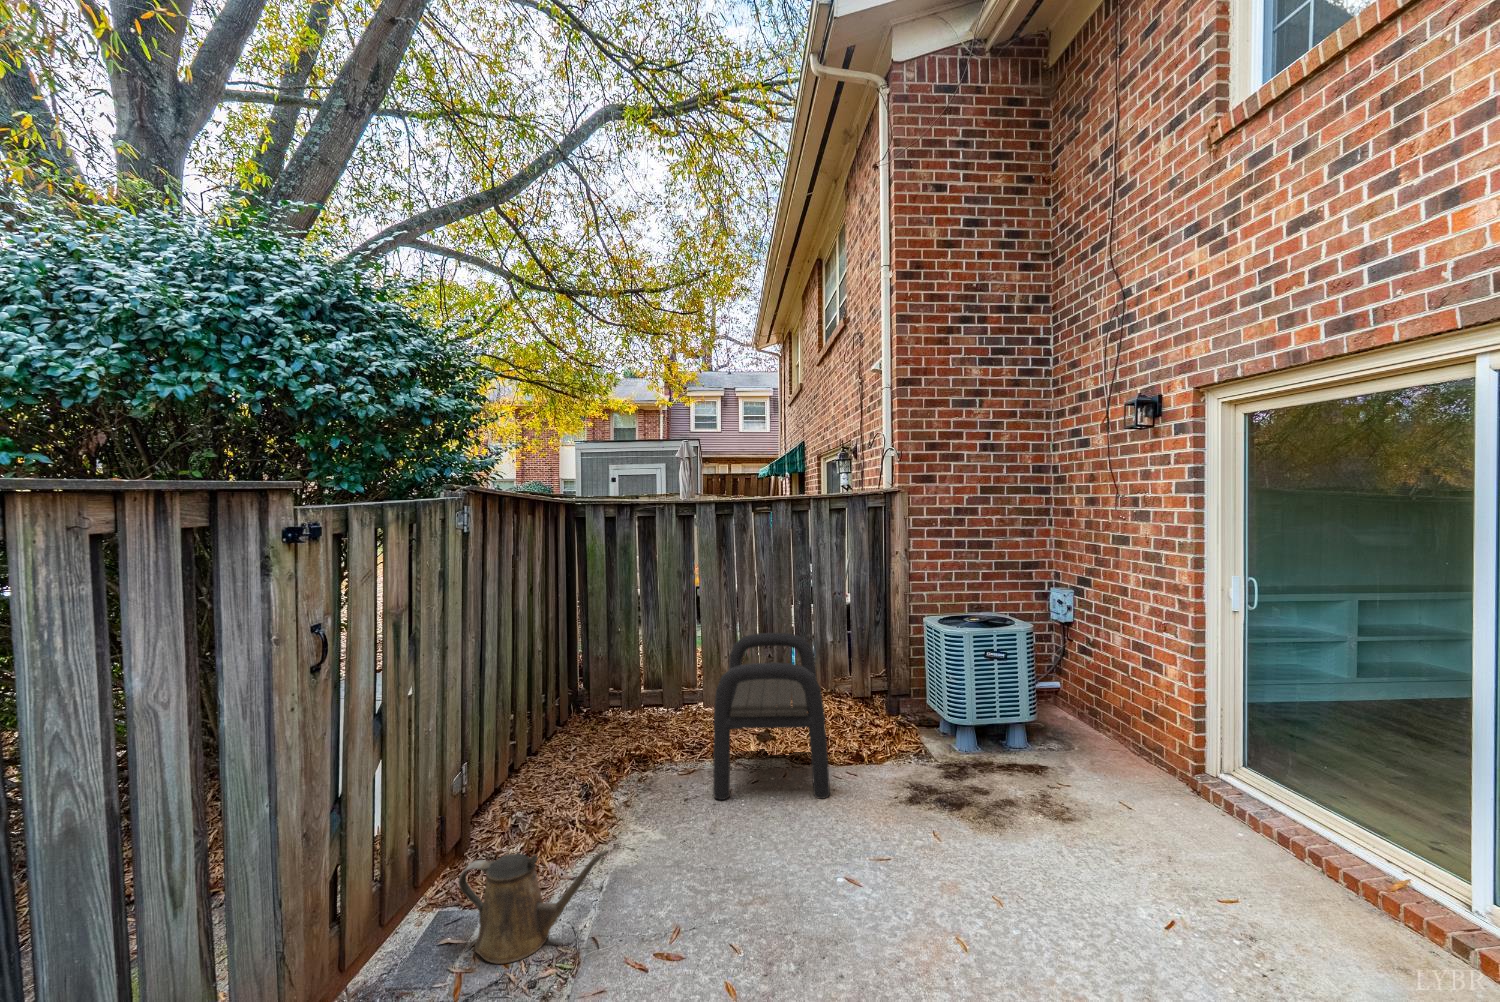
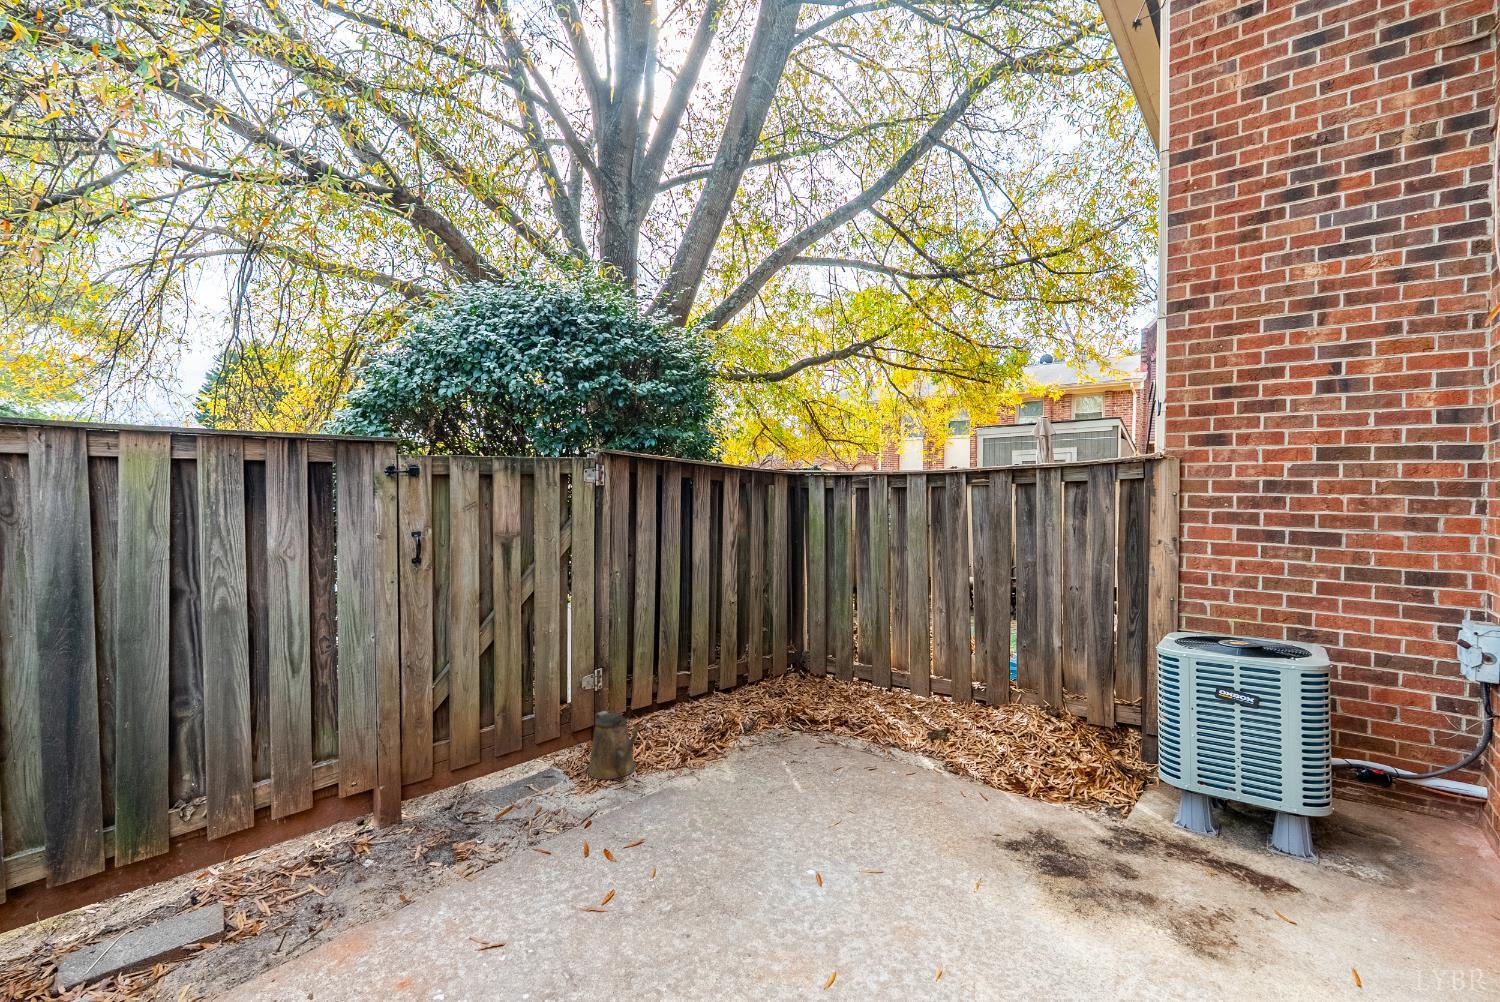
bench: present [713,633,830,800] -> none [844,616,1032,790]

